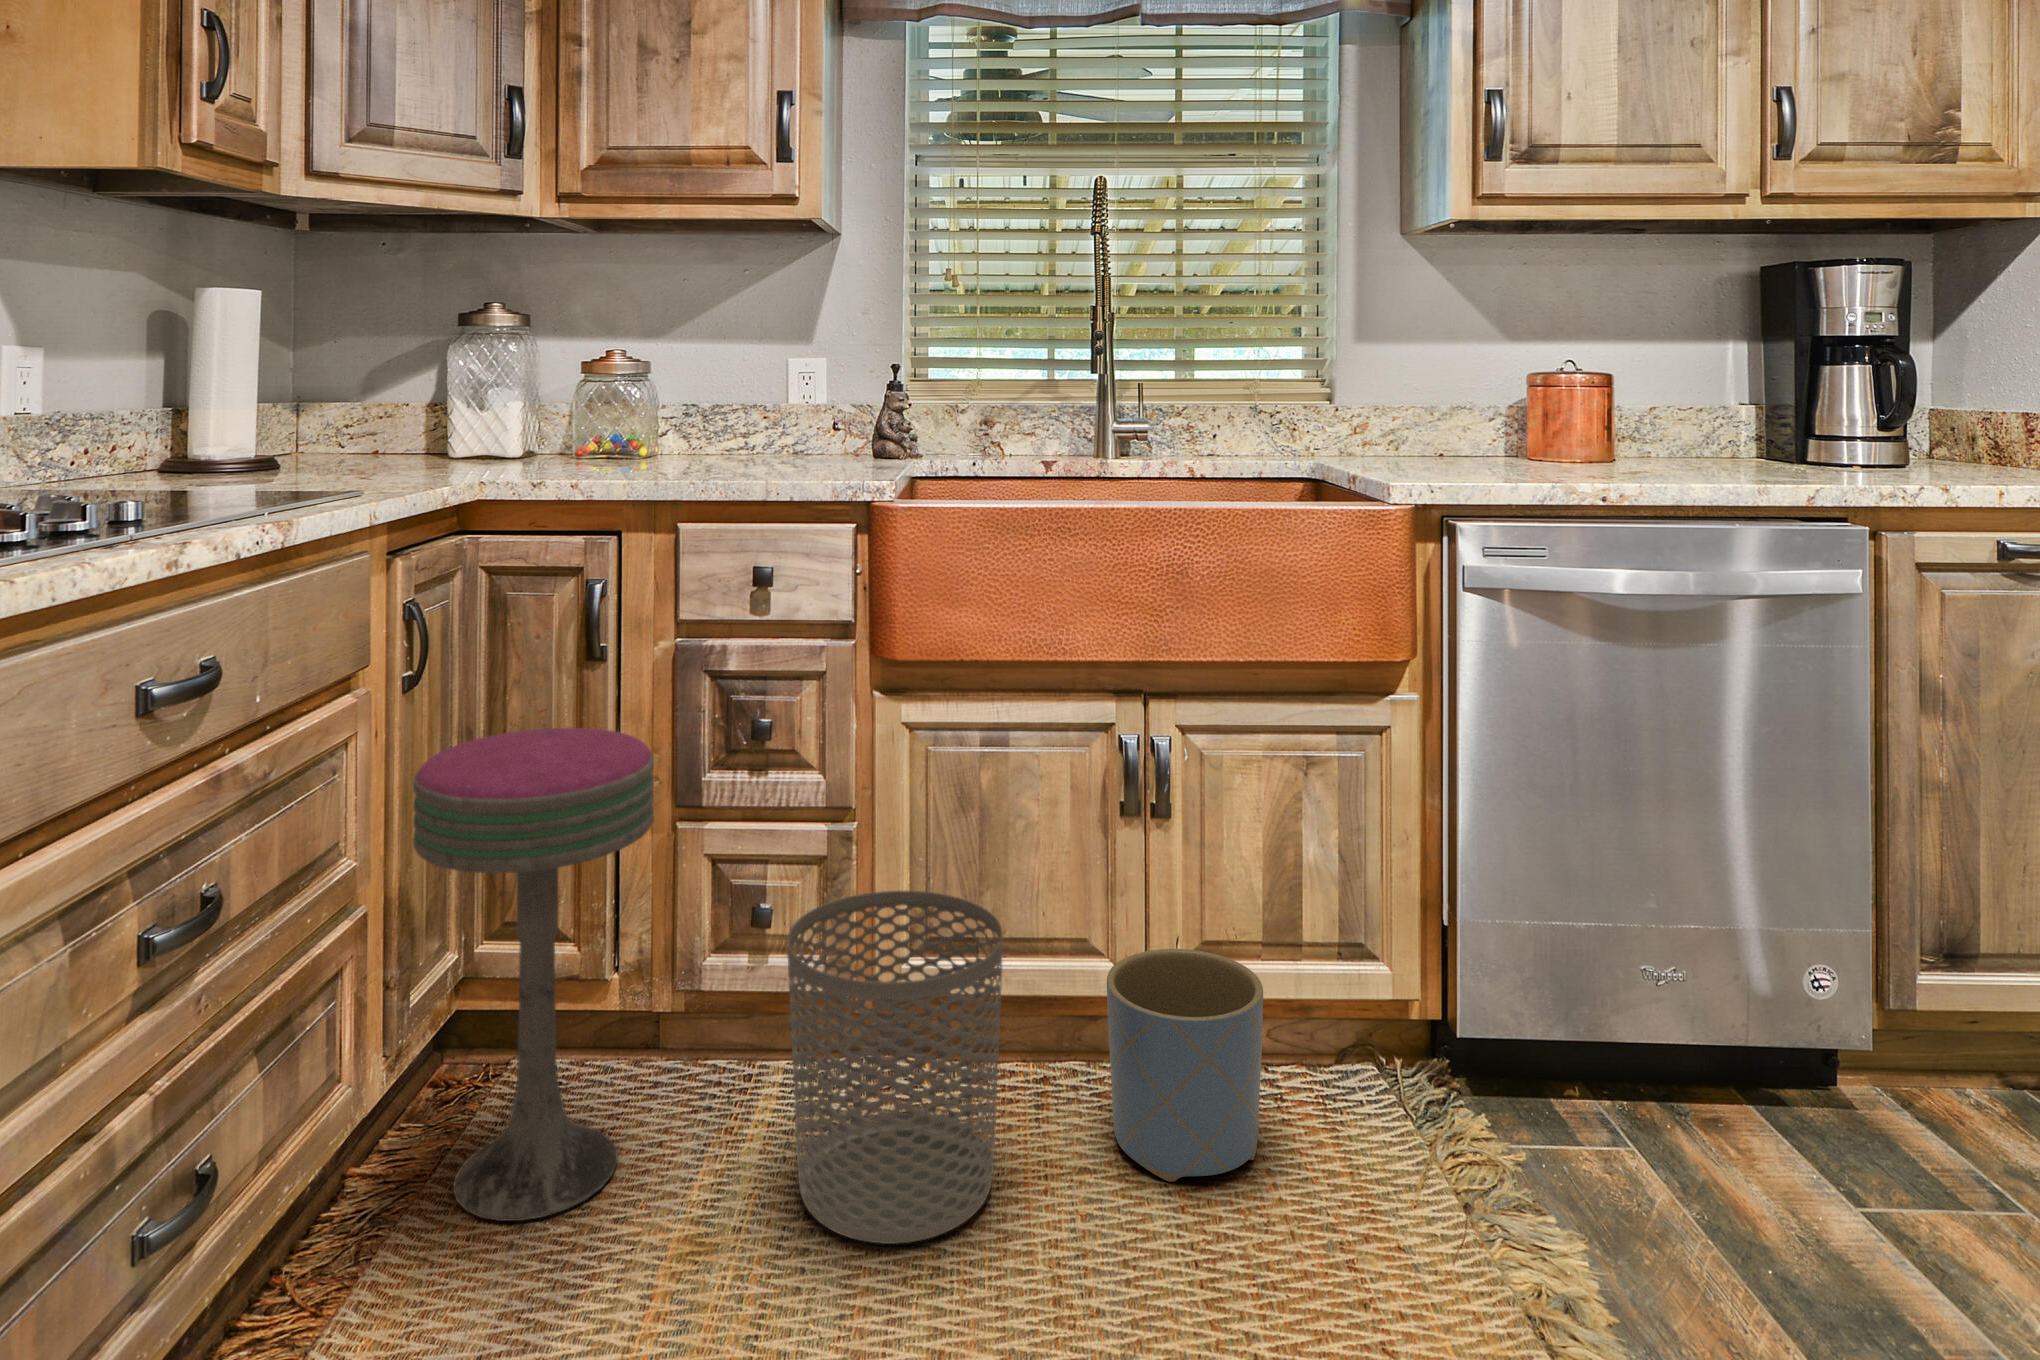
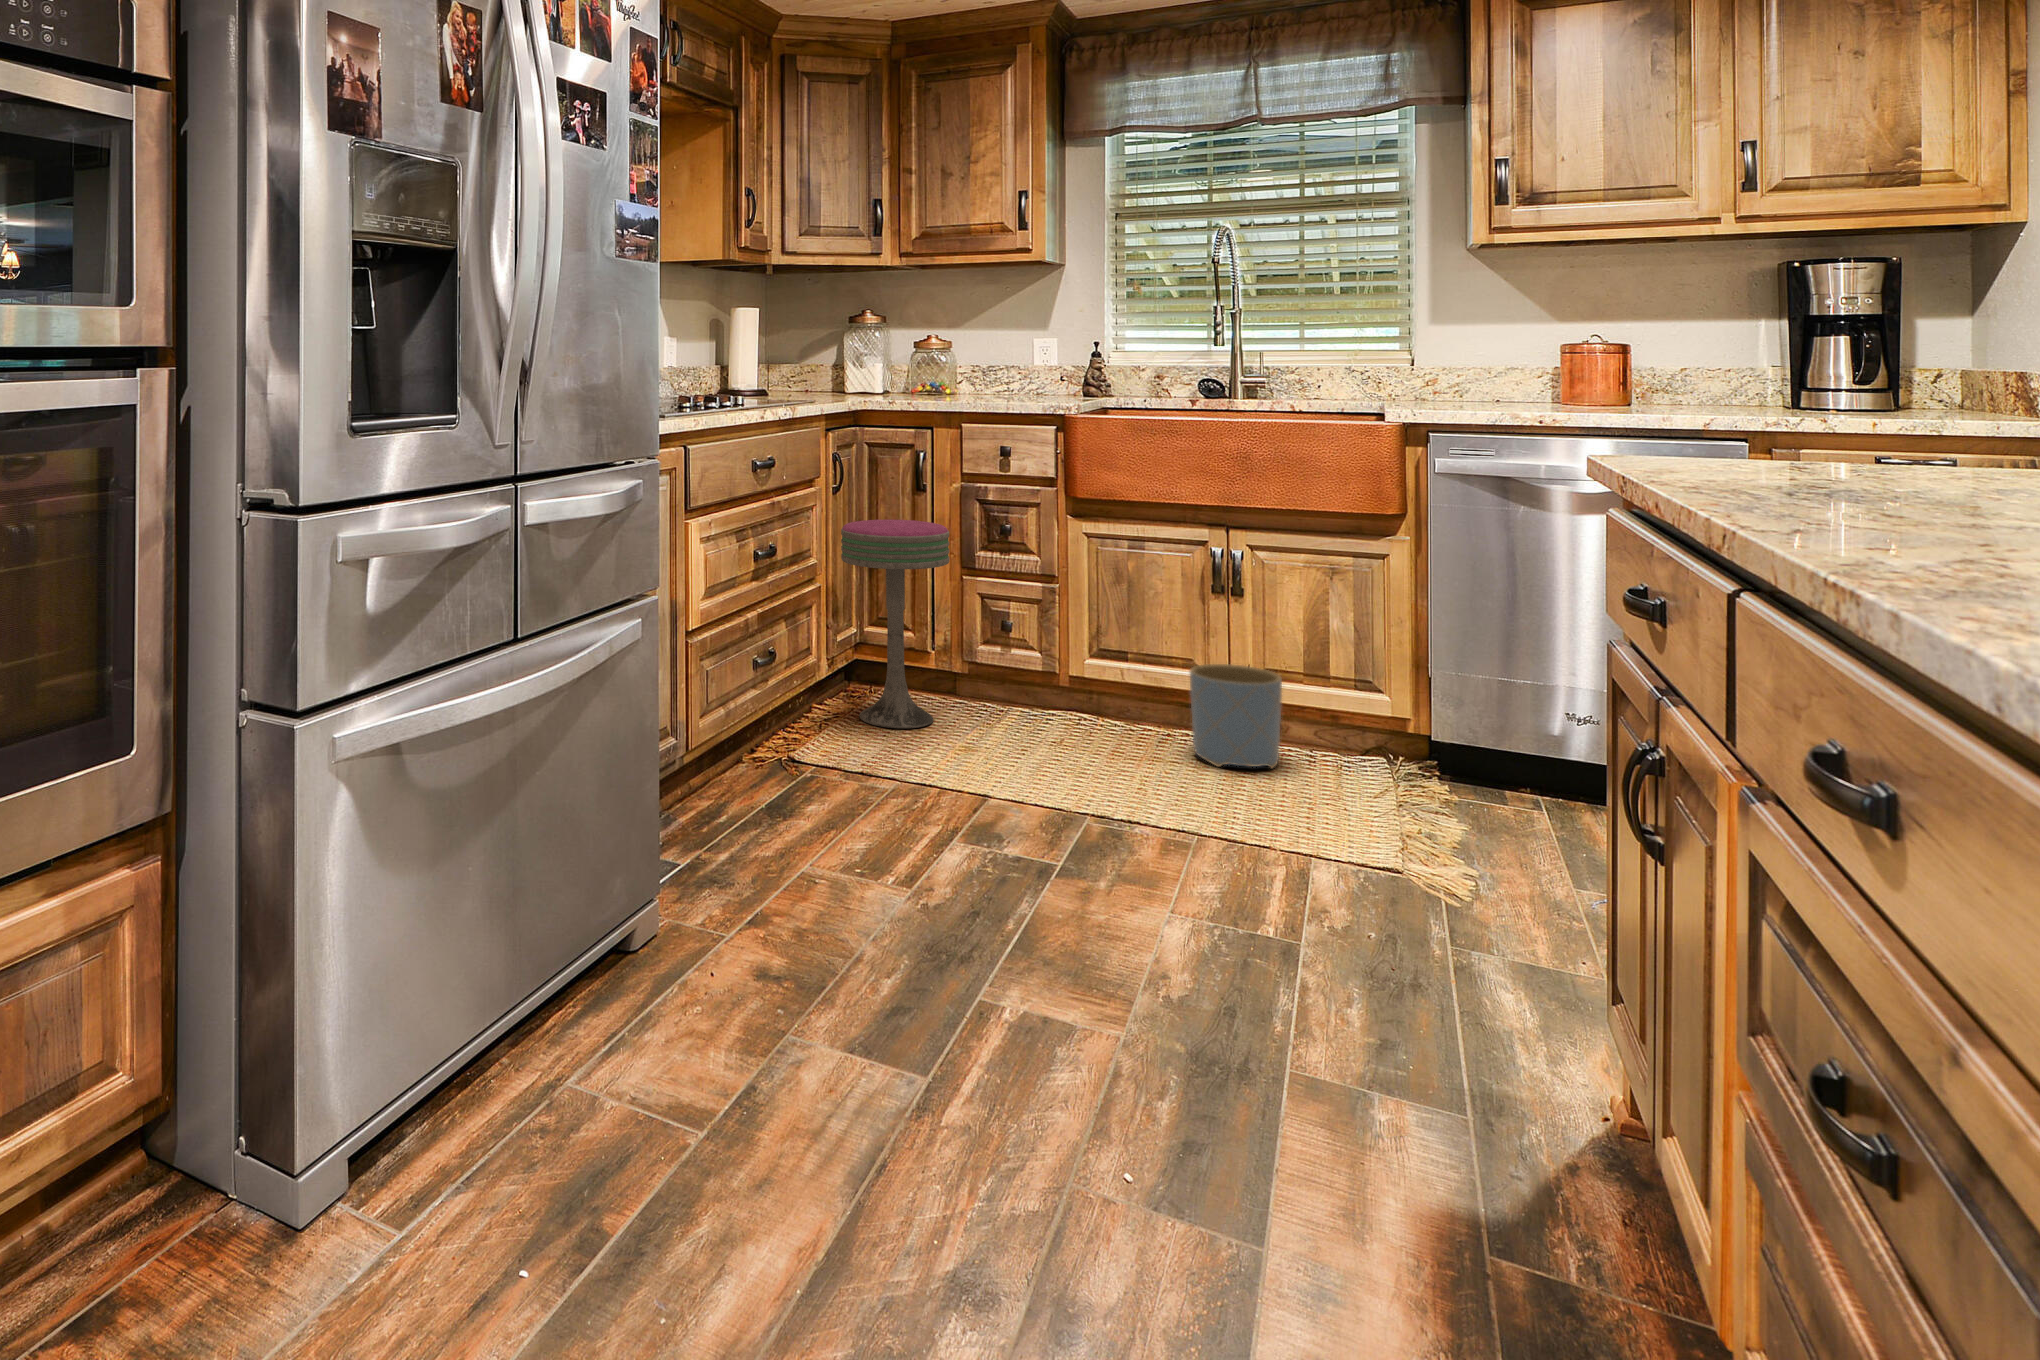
waste bin: present [787,890,1003,1244] -> none [1013,612,1125,759]

